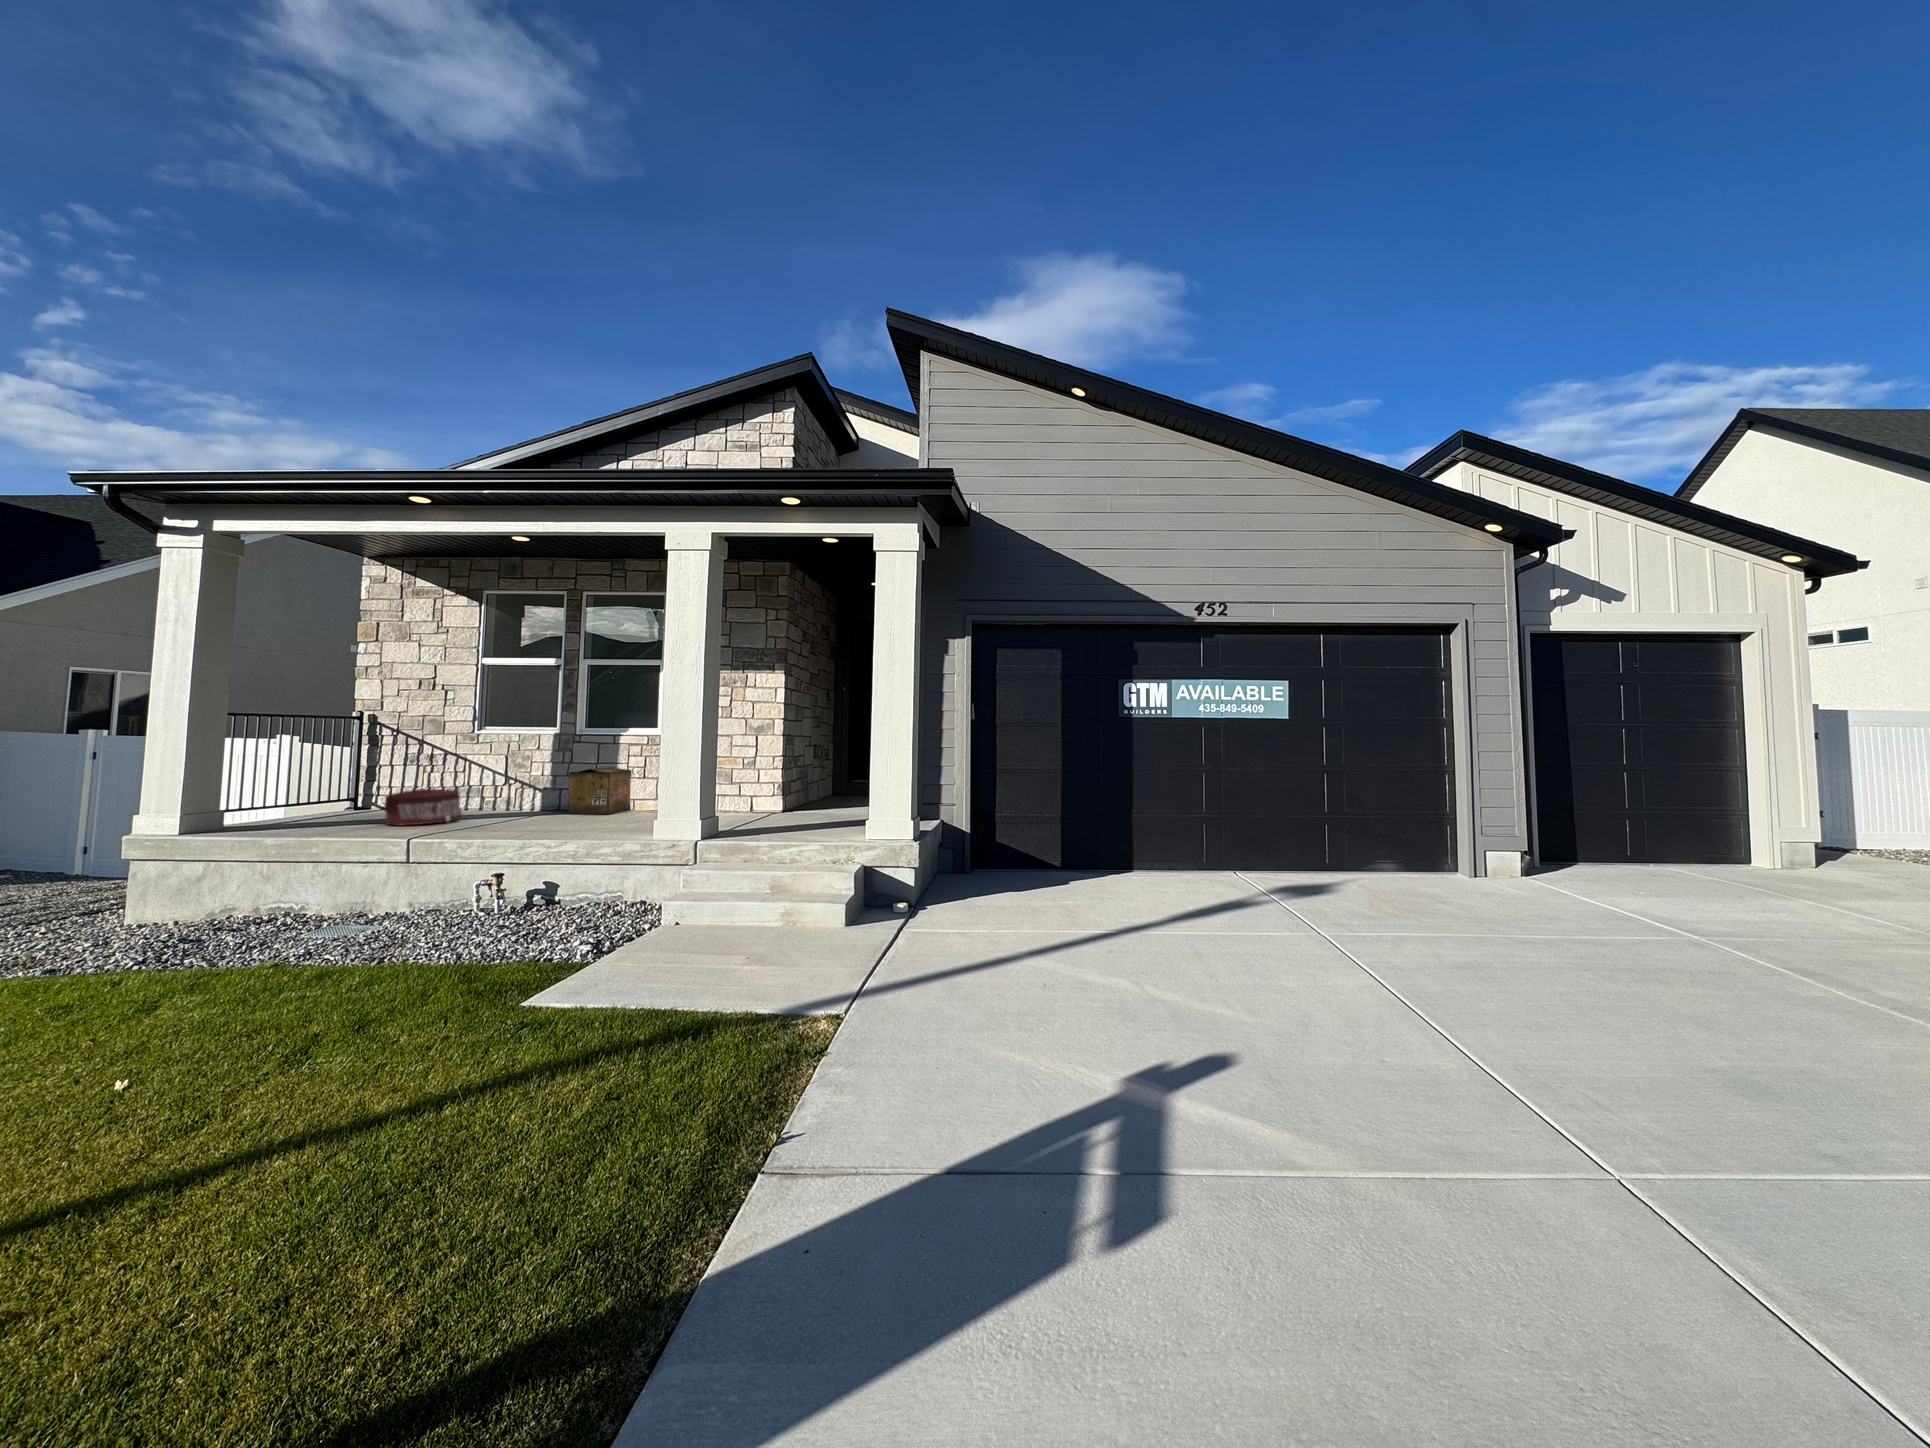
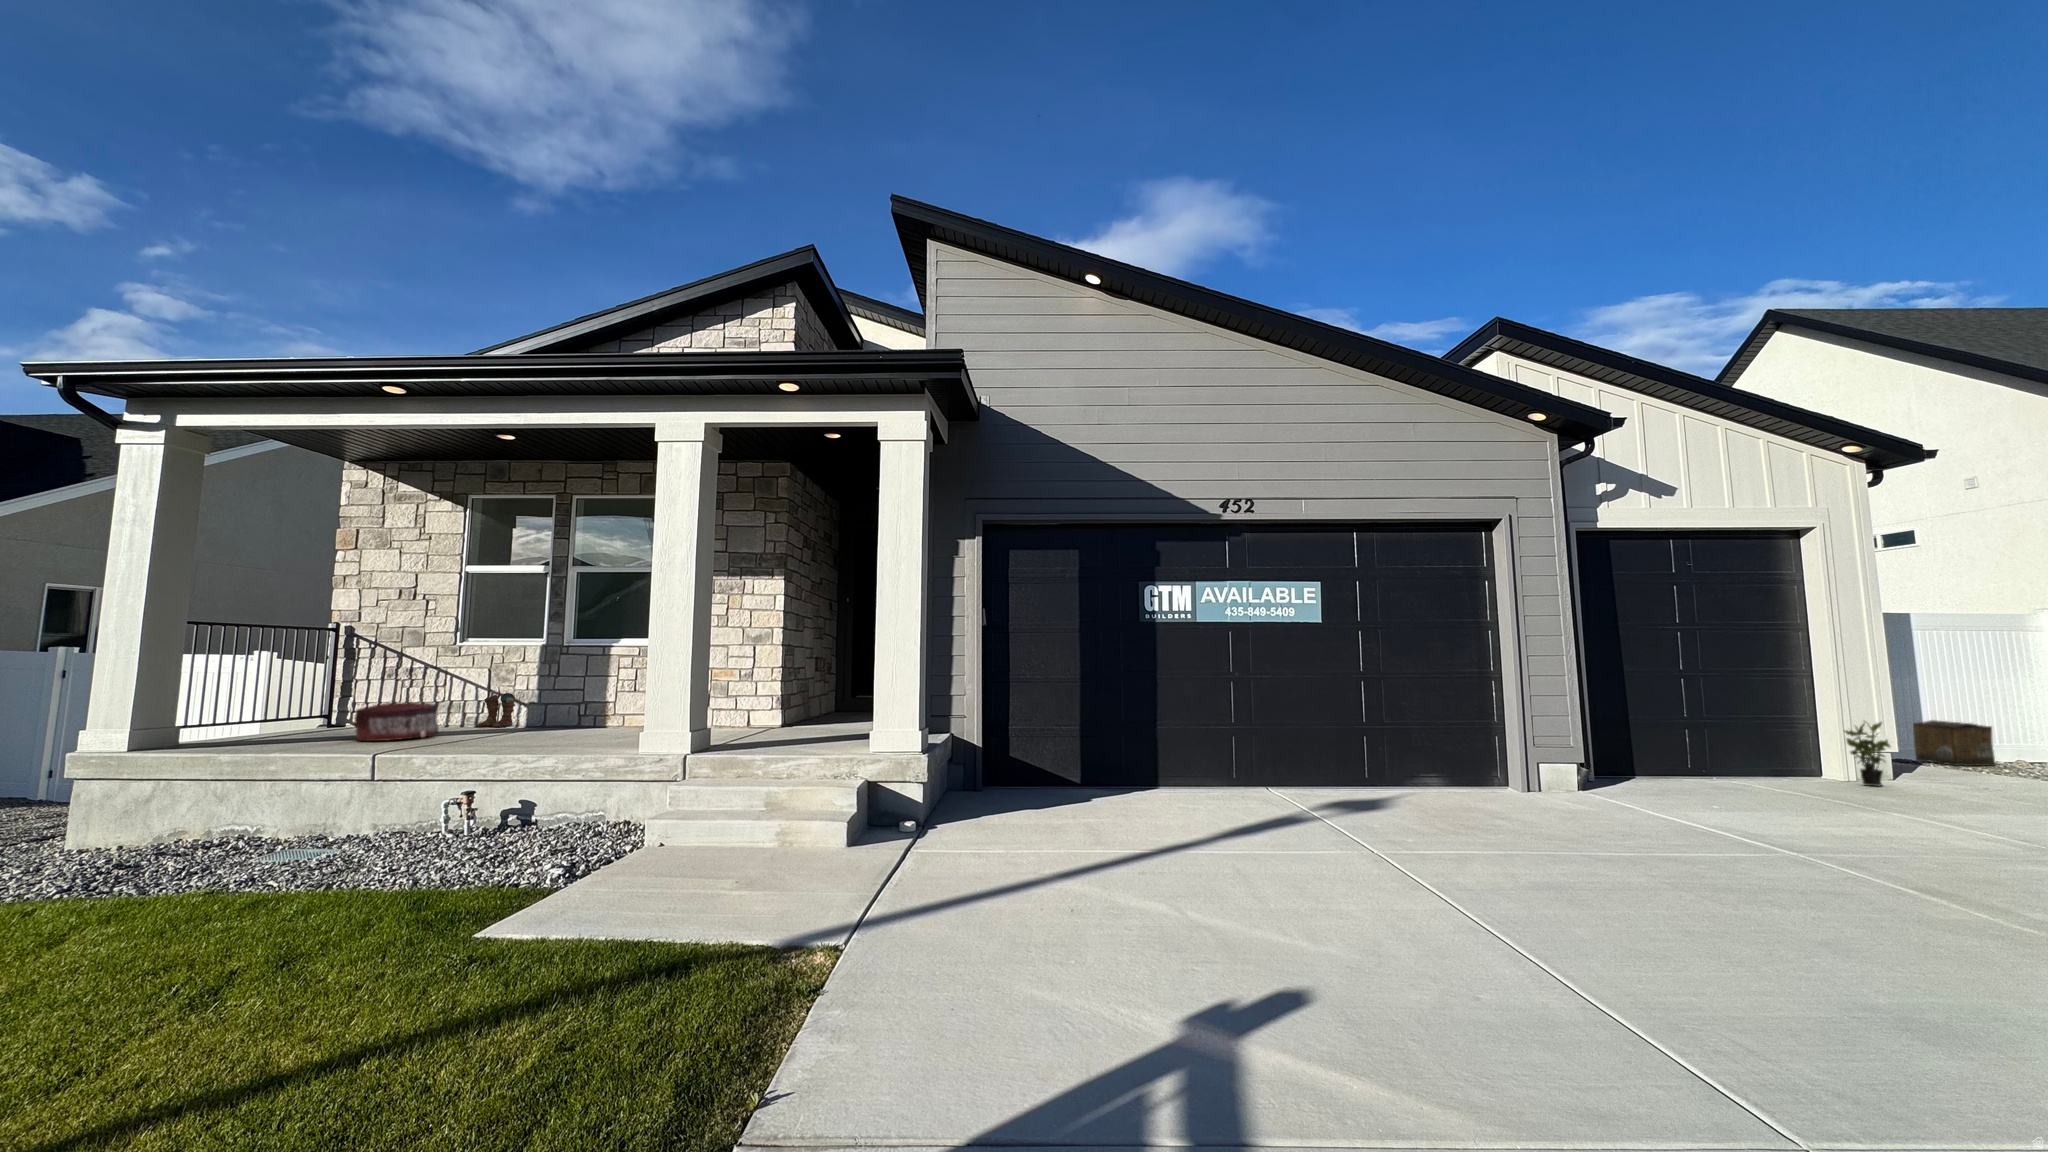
cardboard box: present [568,767,632,815] -> present [1913,720,1995,766]
boots: none [494,779,530,811] -> present [476,693,515,727]
potted plant: none [1772,814,1815,875] -> present [1845,722,1890,786]

